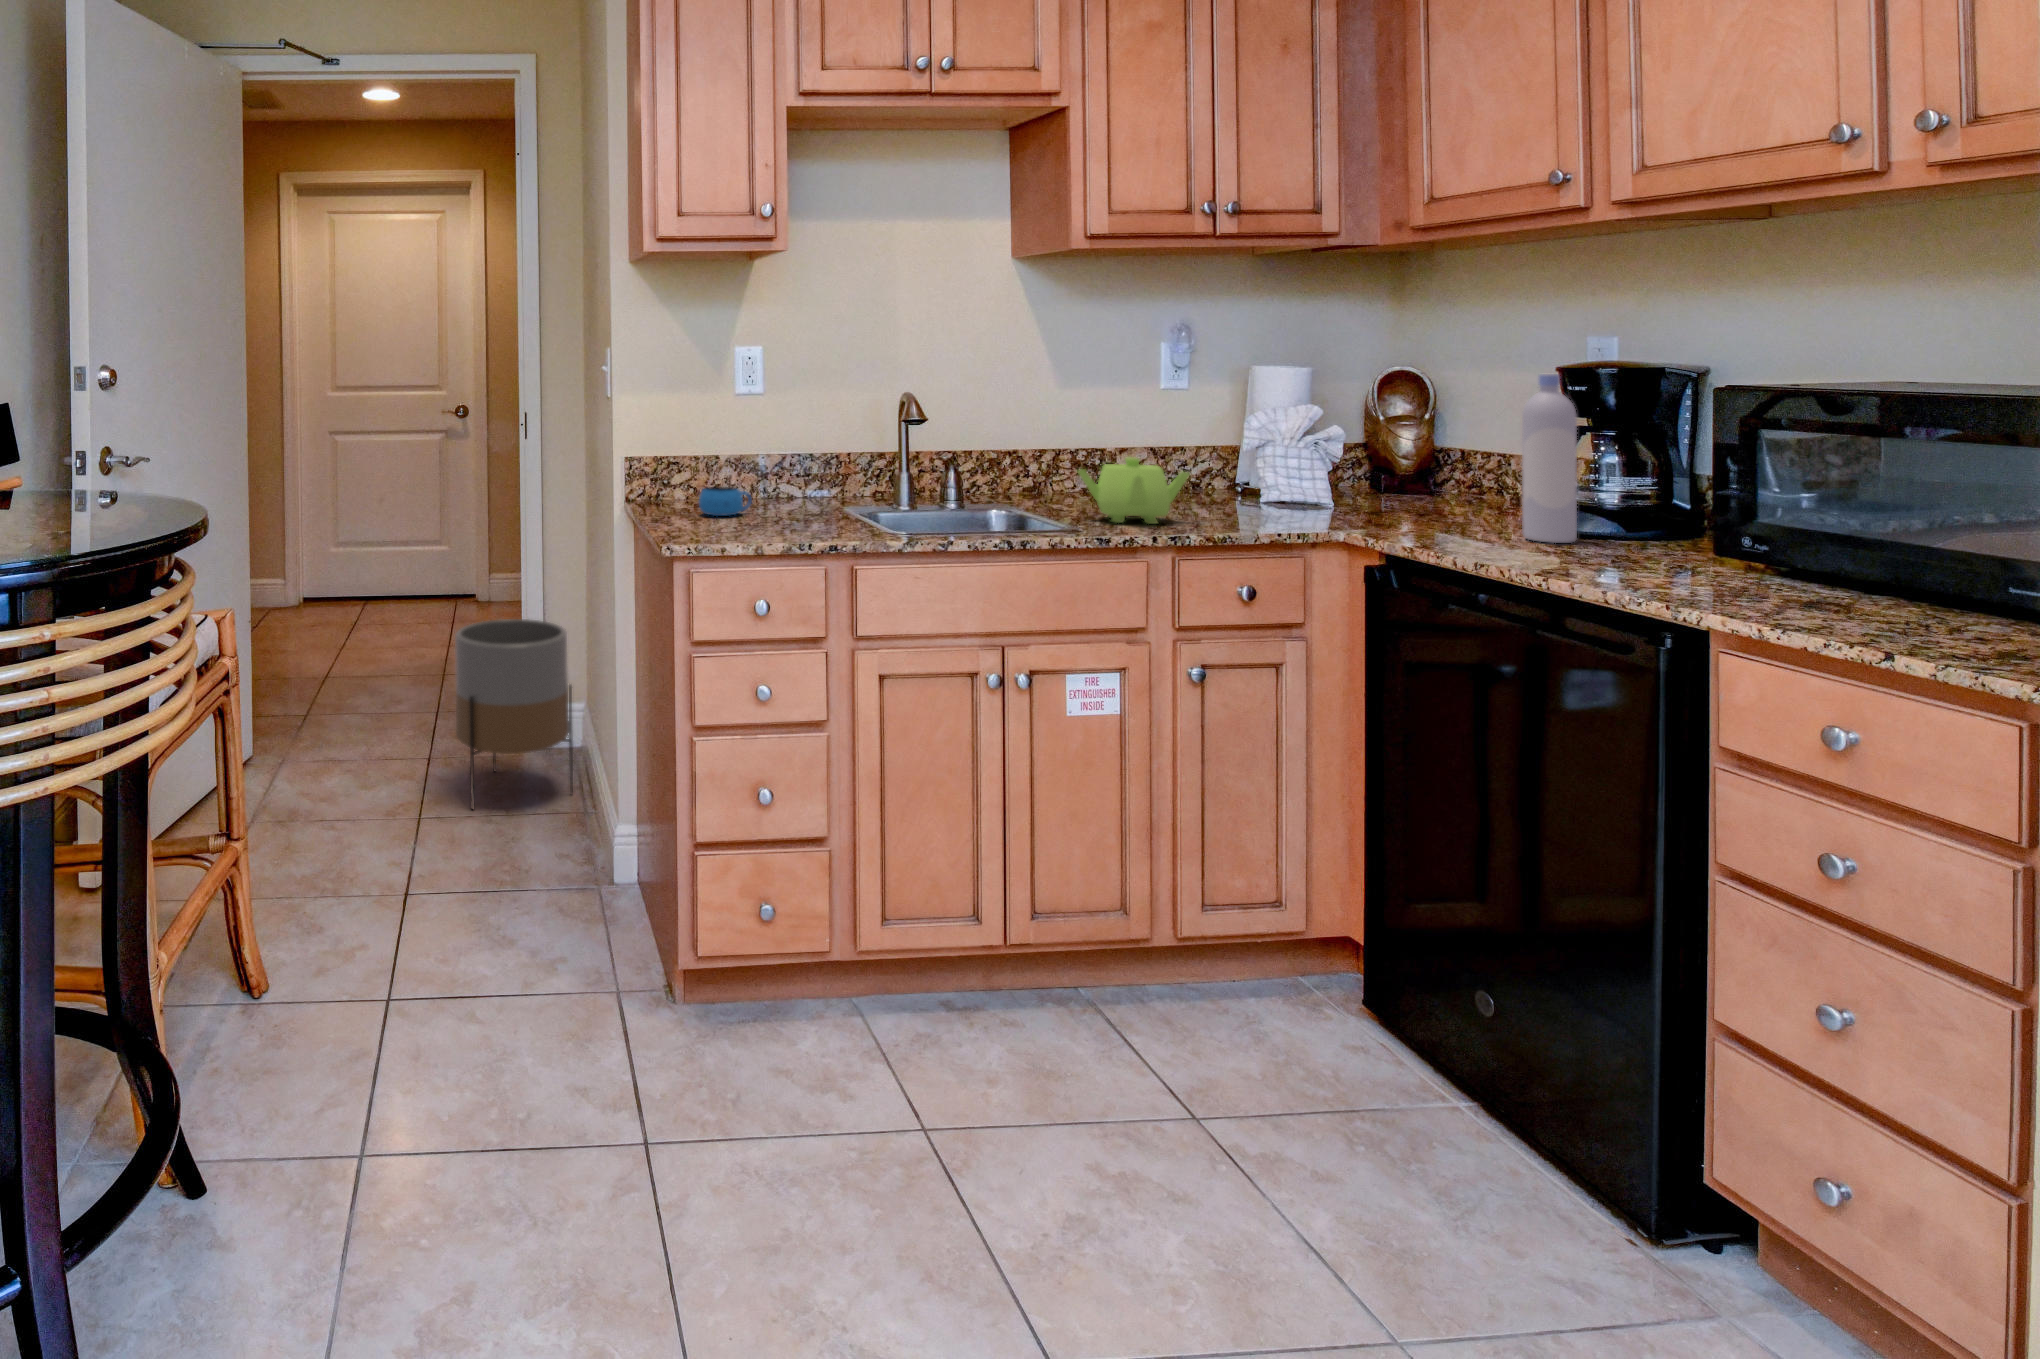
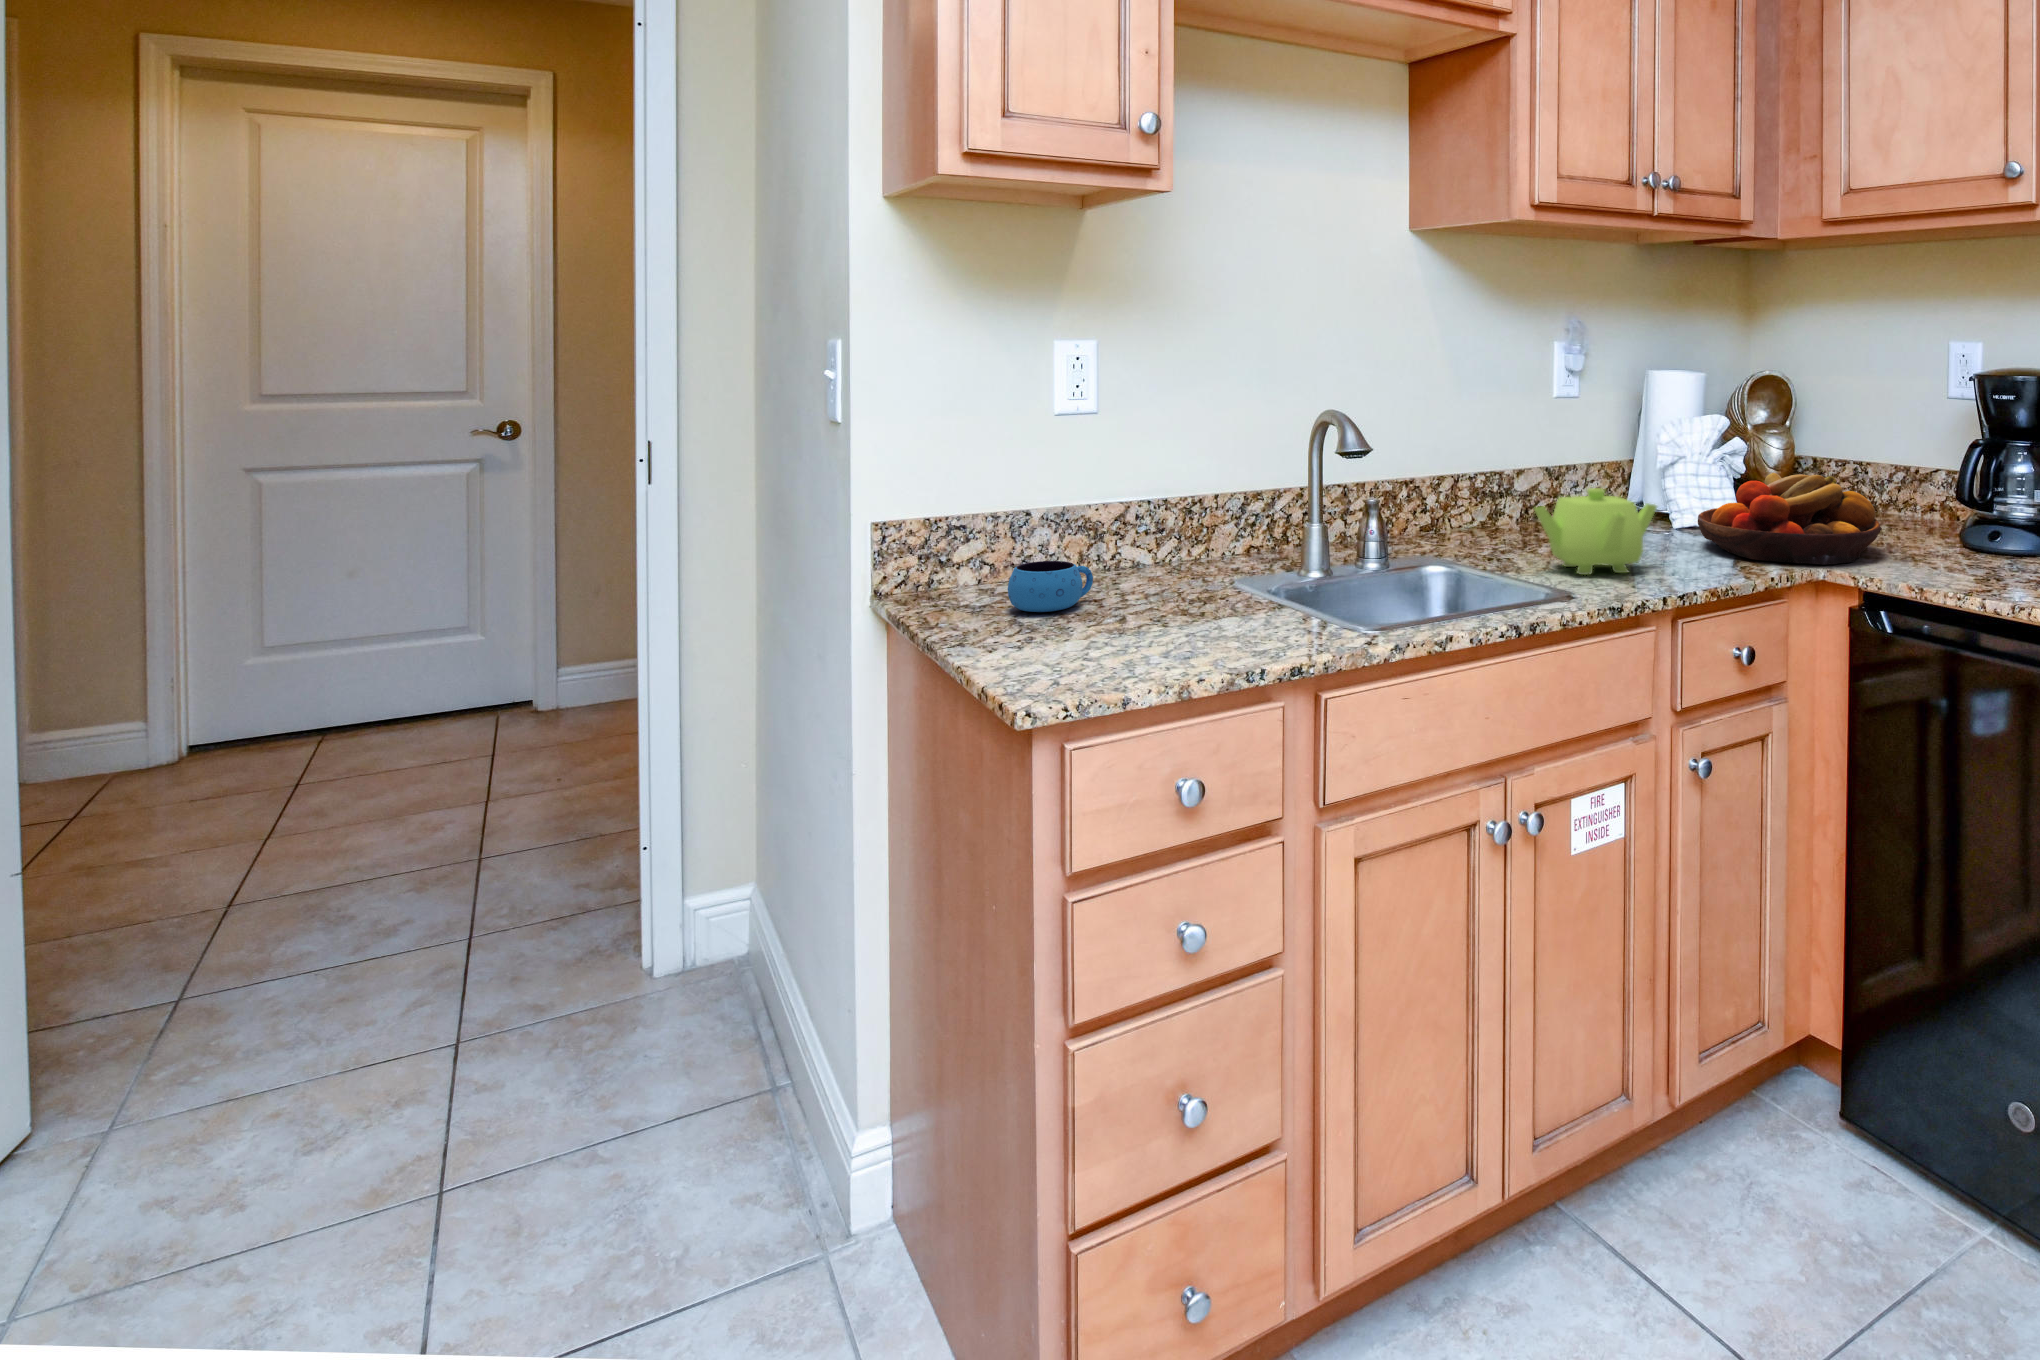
bottle: present [1522,374,1577,543] -> none [1973,383,2025,567]
fruit bowl: none [1254,456,1436,531] -> present [1698,473,1881,565]
planter: present [455,619,573,809] -> none [501,787,743,1169]

